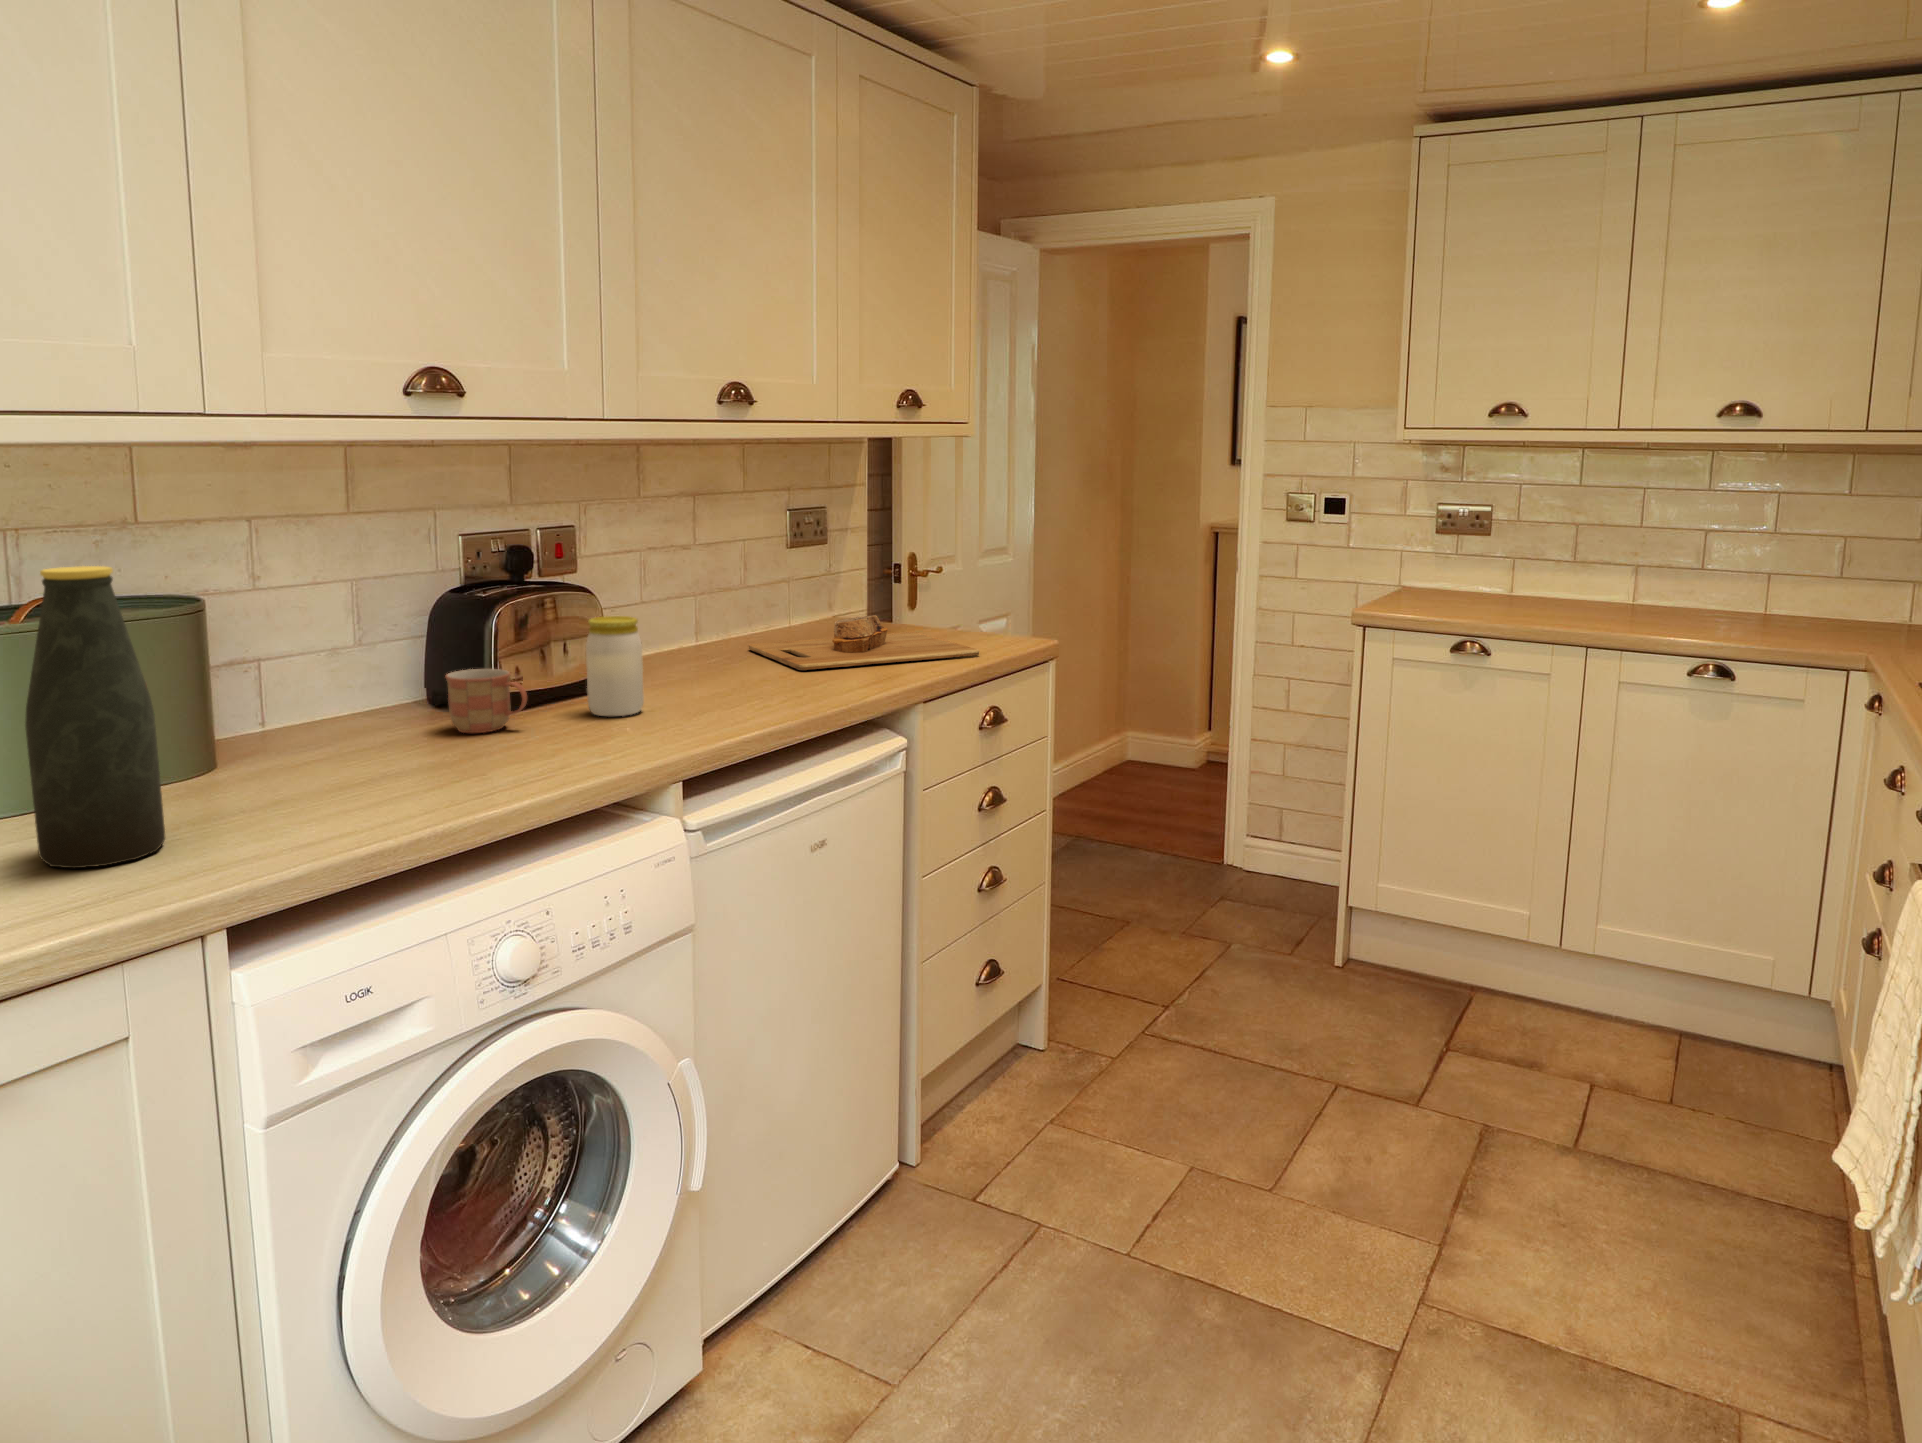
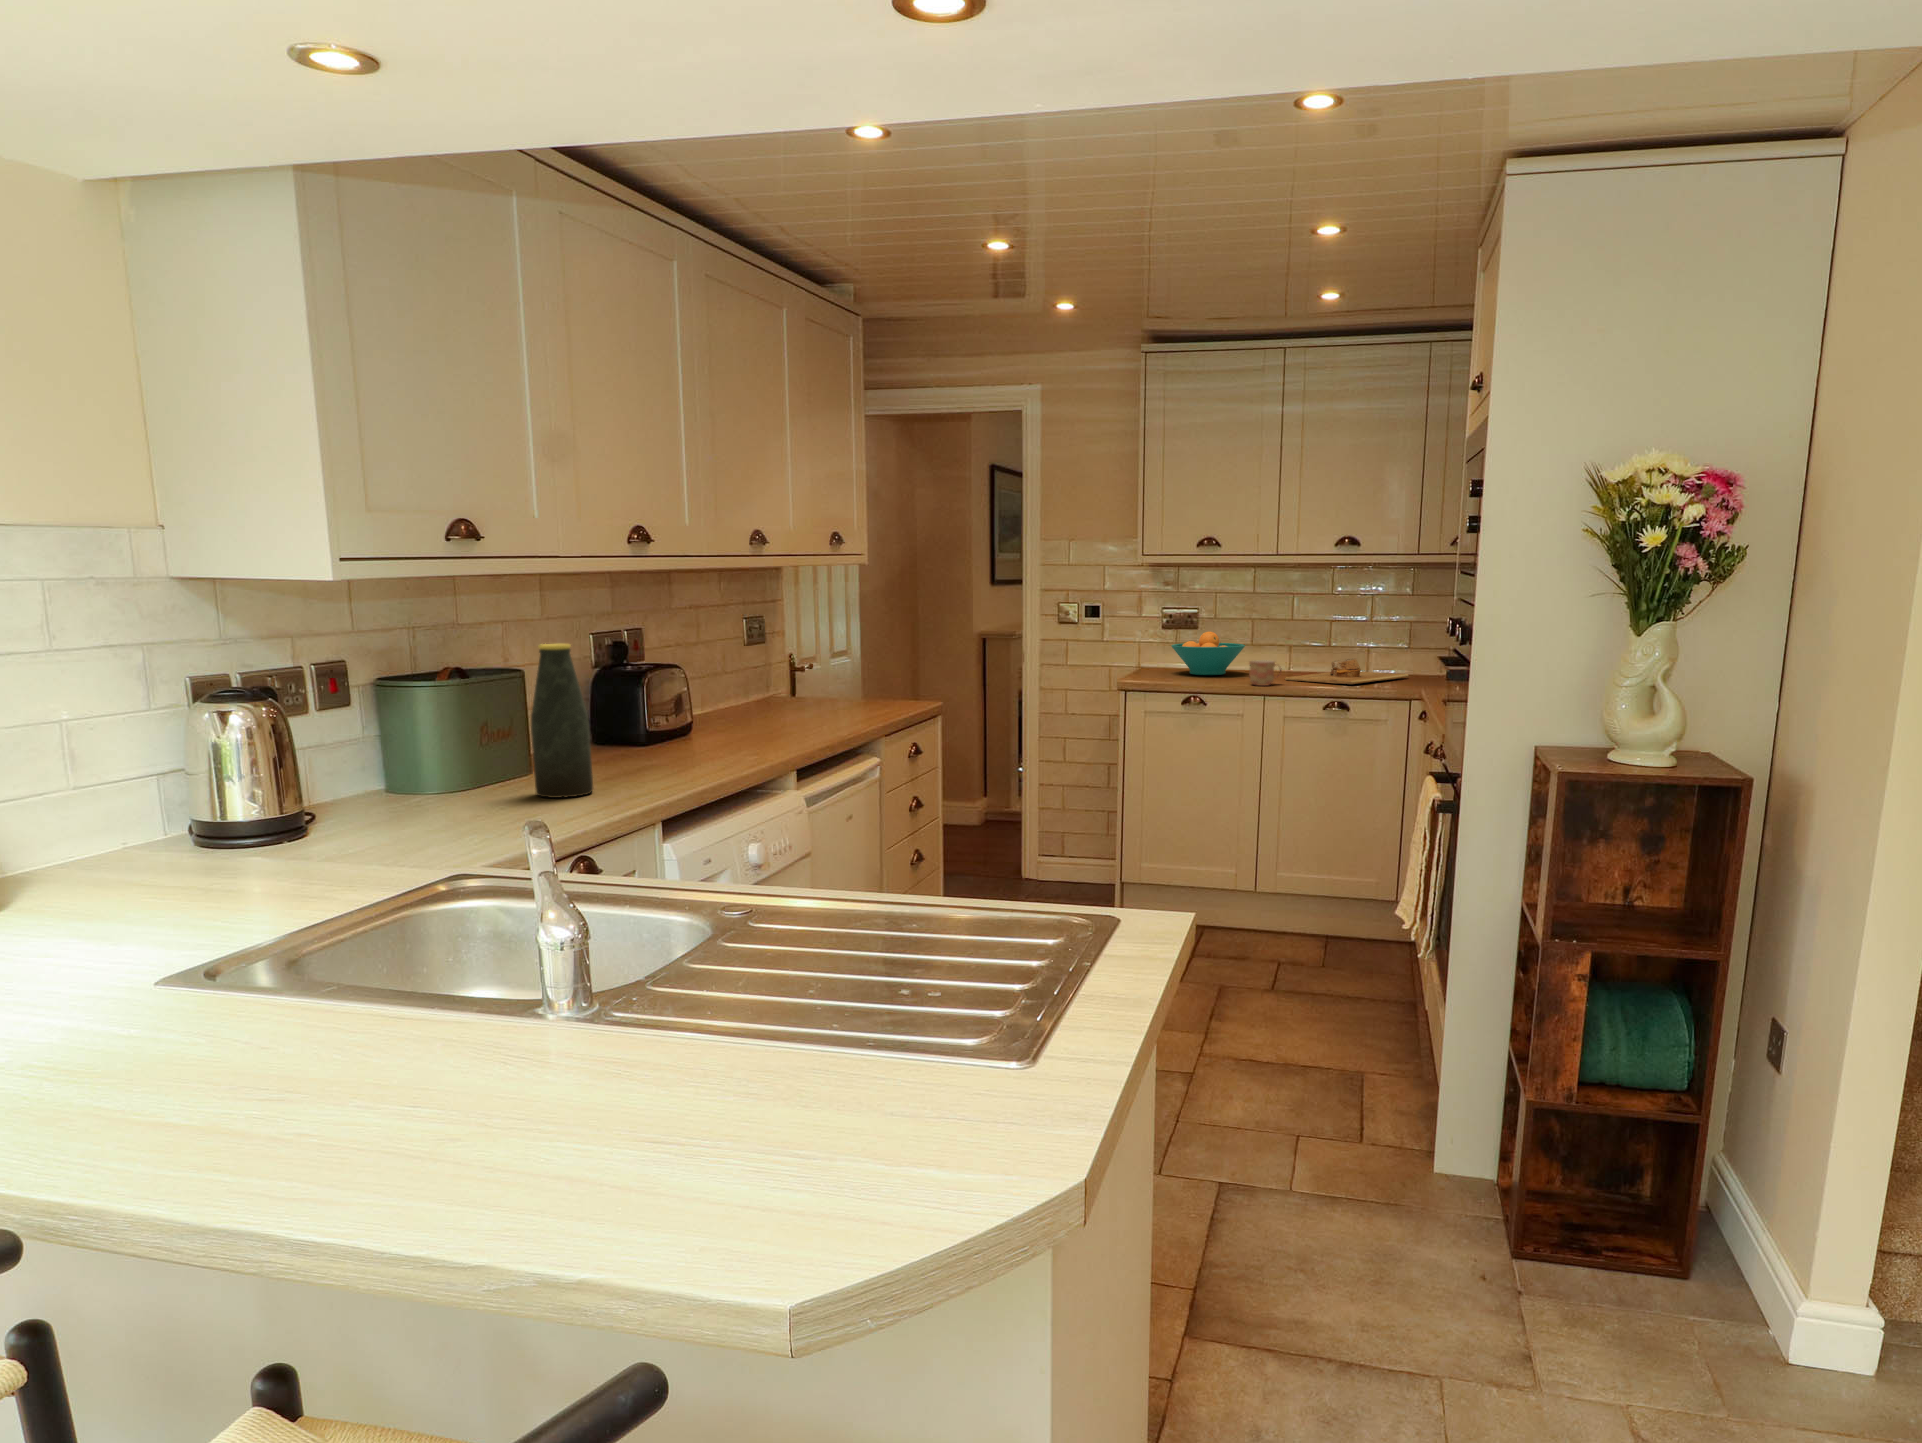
fruit bowl: none [1445,542,1561,606] -> present [1171,632,1245,675]
cutting board: present [749,615,979,670] -> present [1285,658,1409,684]
jar: present [586,616,644,716] -> none [695,683,731,744]
mug: present [445,669,527,733] -> present [1249,660,1281,686]

